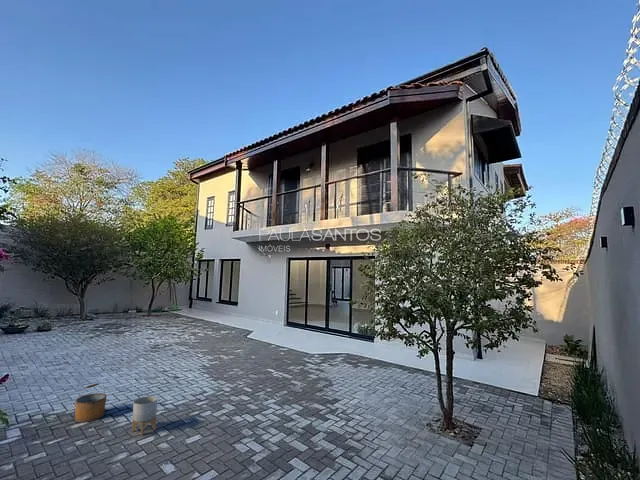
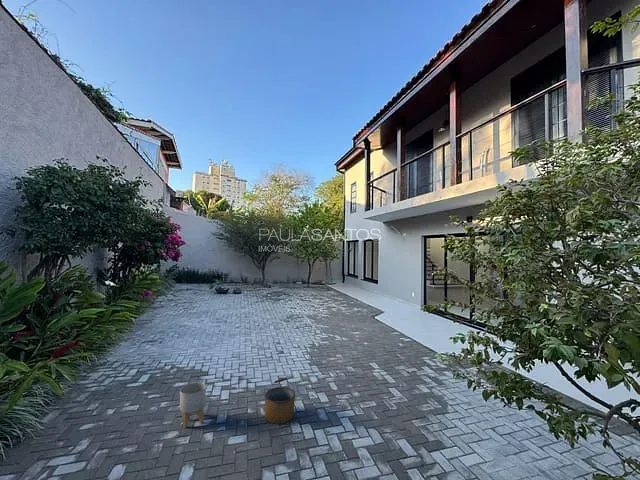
bucket: present [75,383,106,422] -> present [265,378,295,424]

